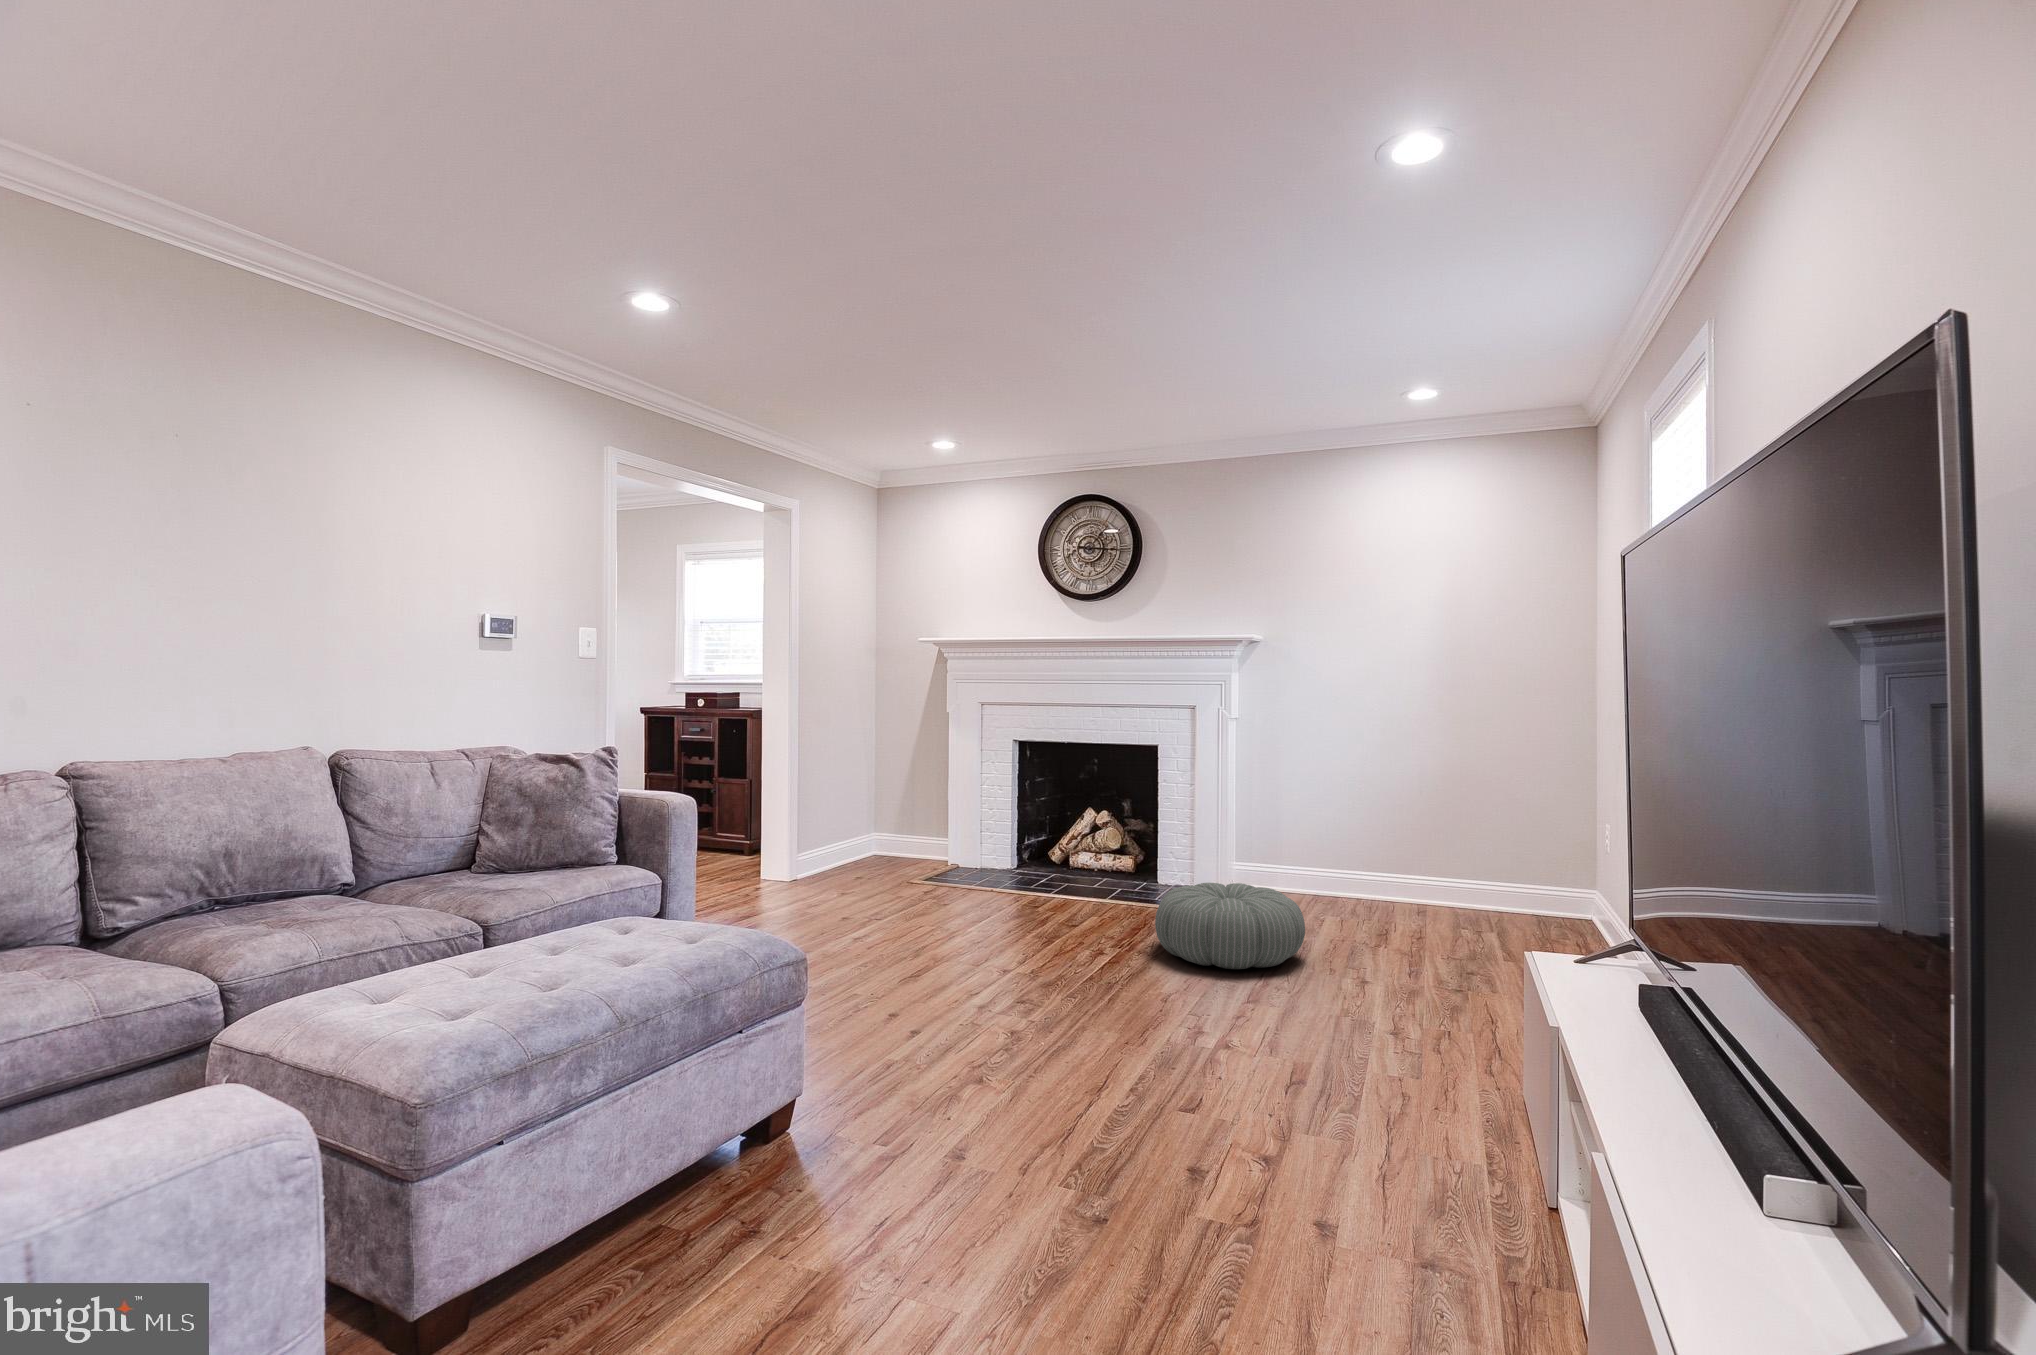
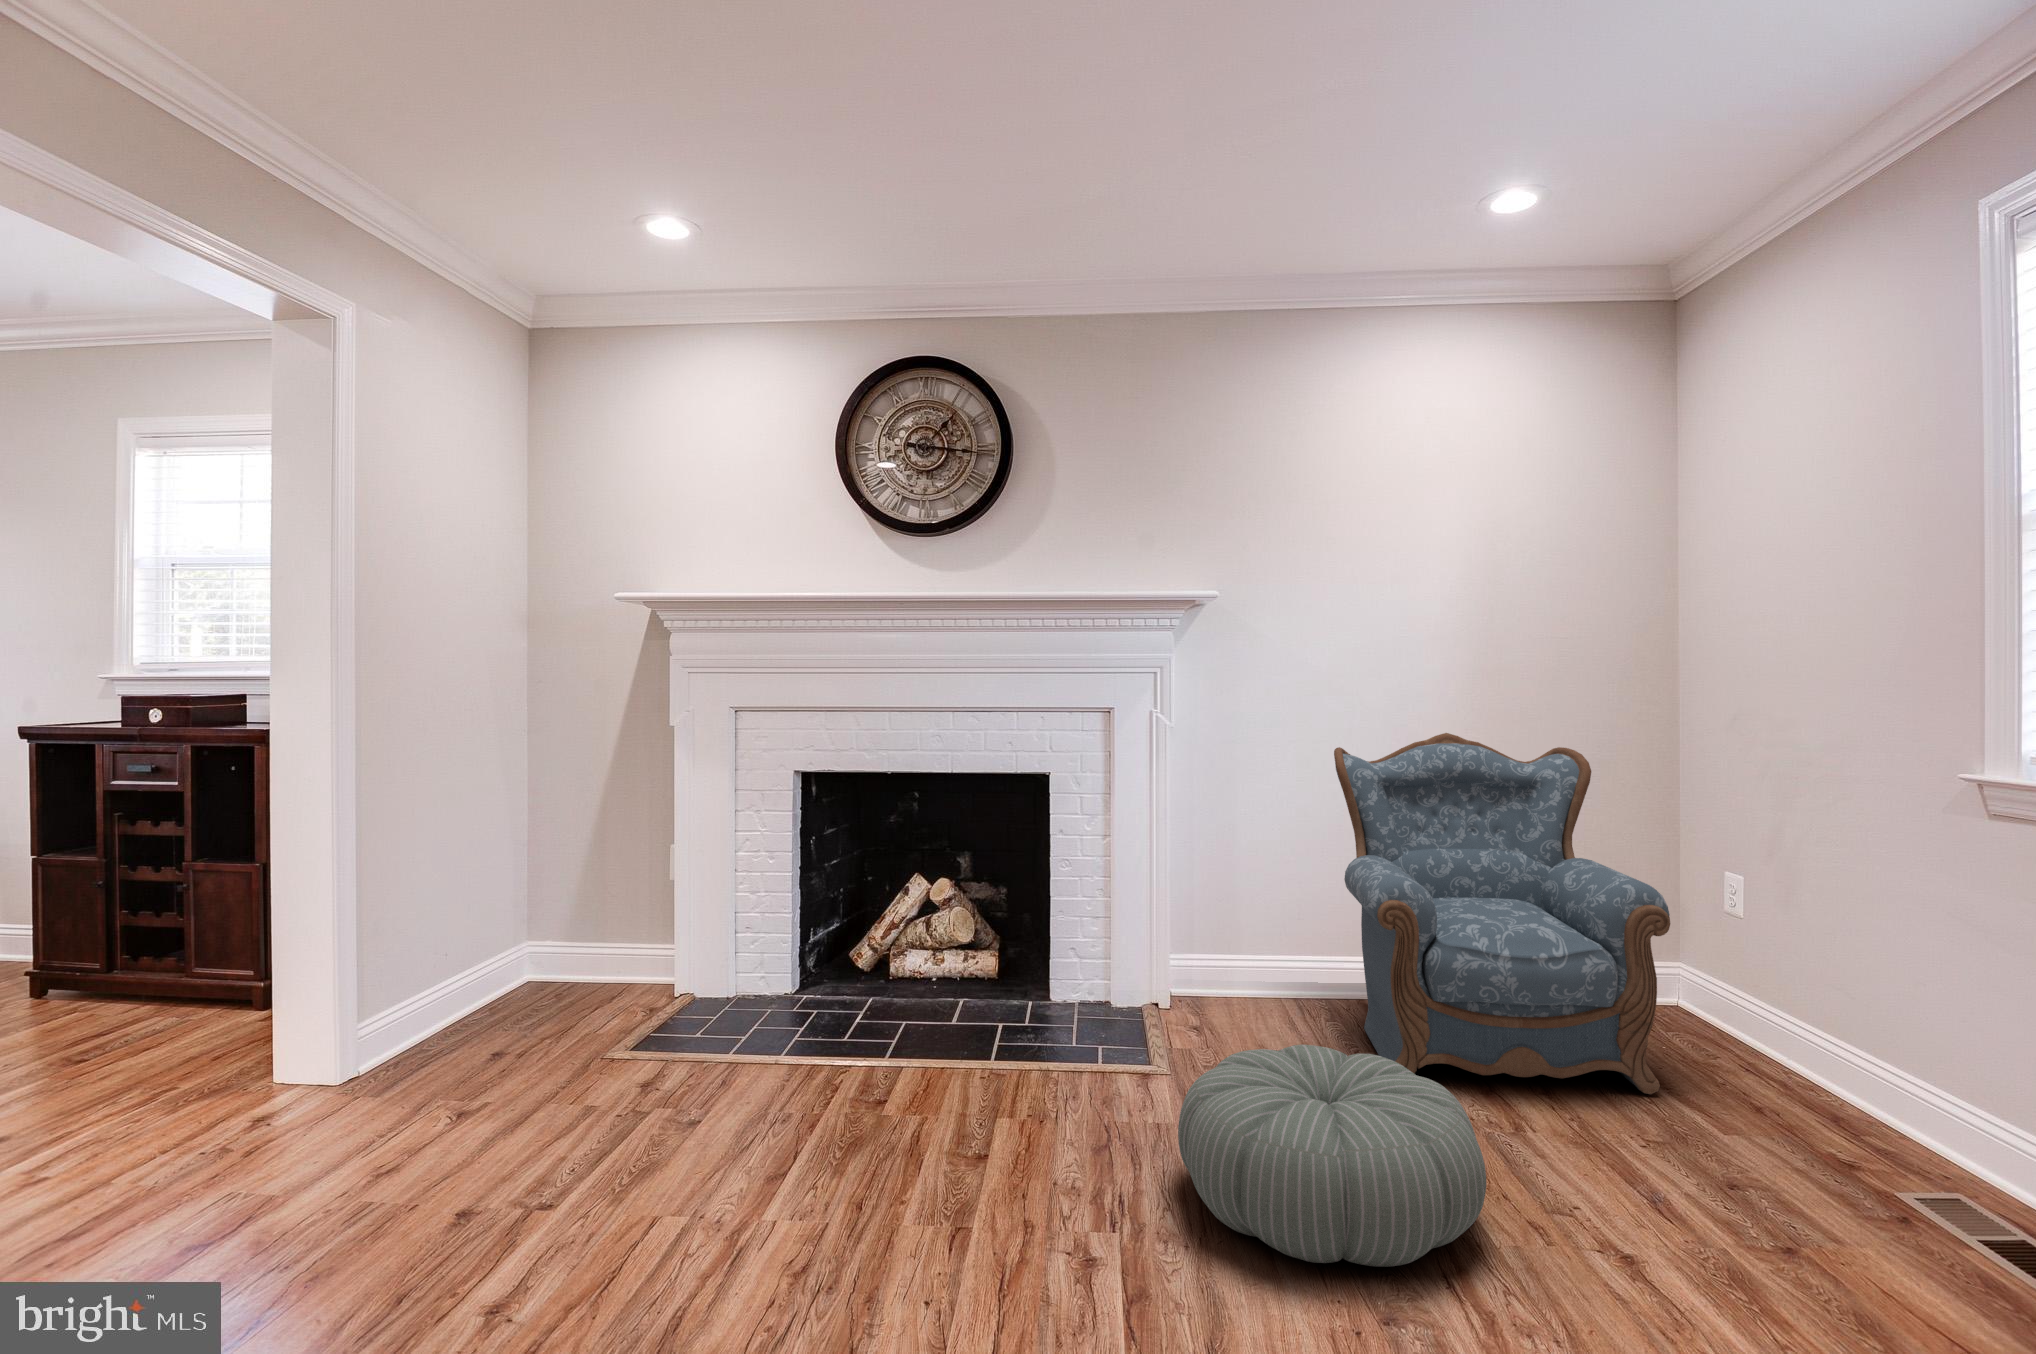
armchair: none [1315,726,1498,943] -> present [1334,733,1670,1094]

